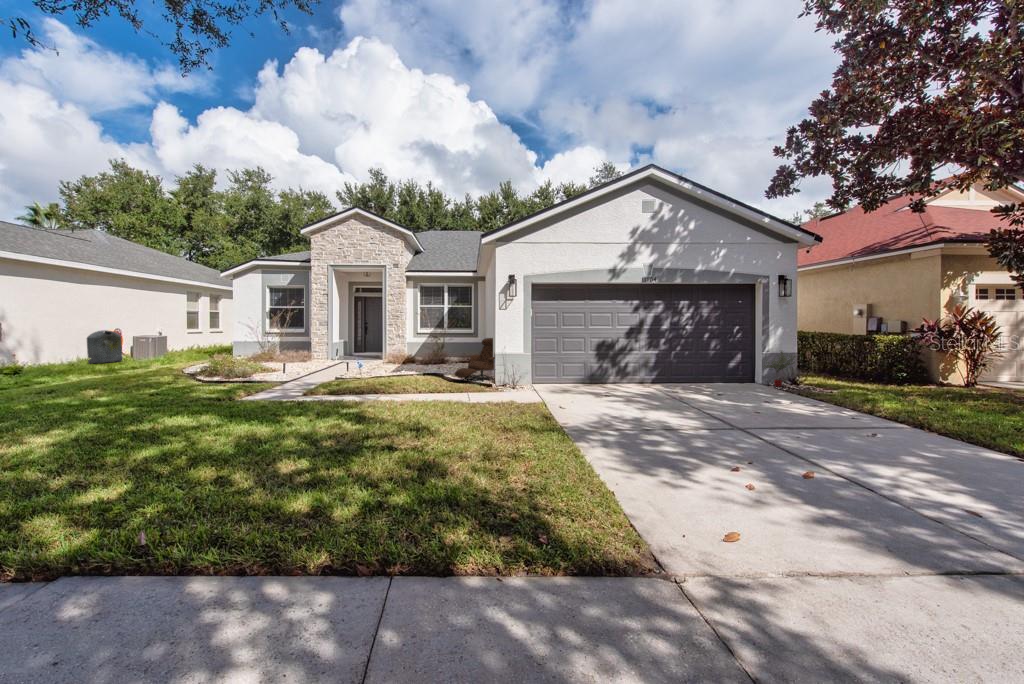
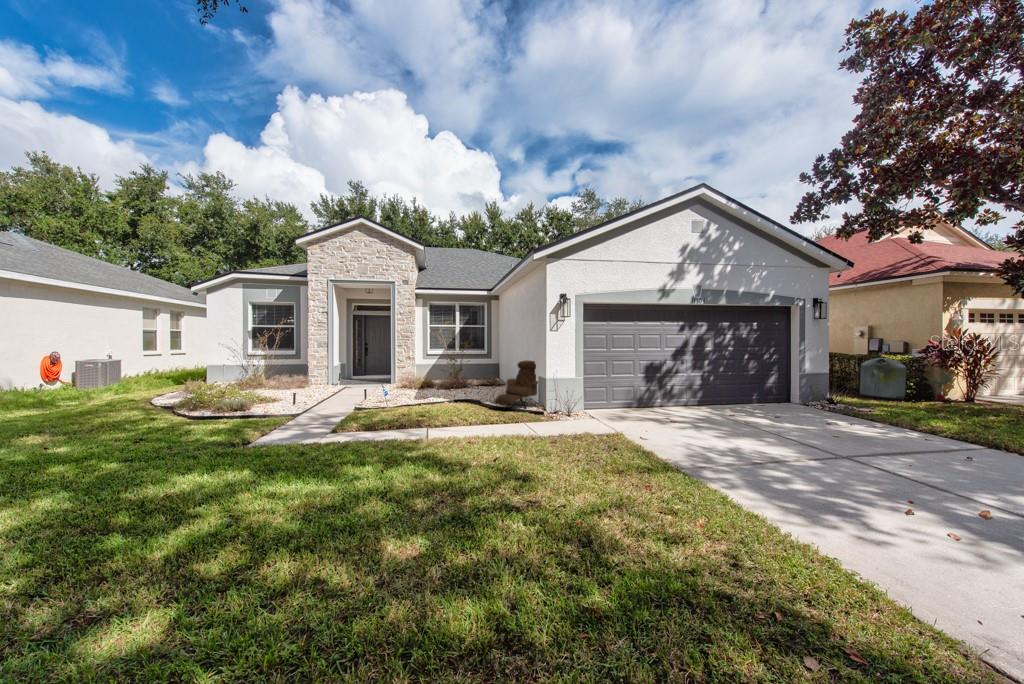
trash can: present [87,330,123,364] -> present [860,358,906,400]
potted tree: present [764,351,795,387] -> present [929,368,954,401]

